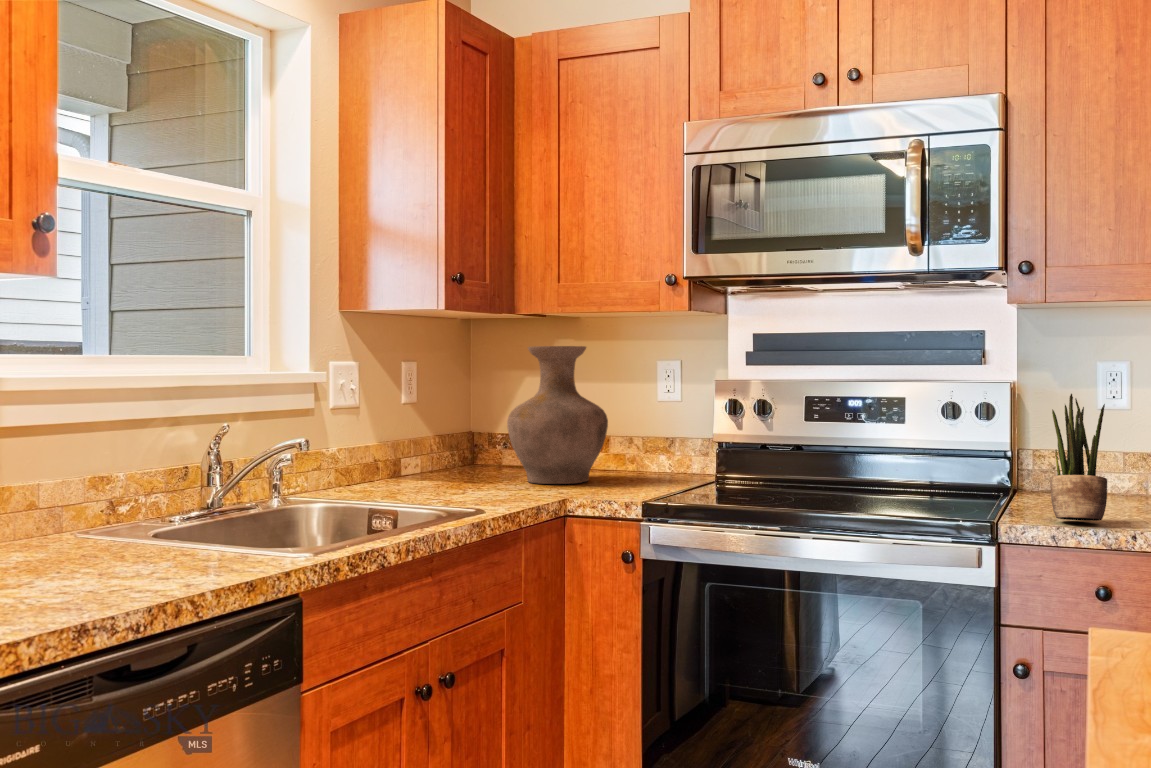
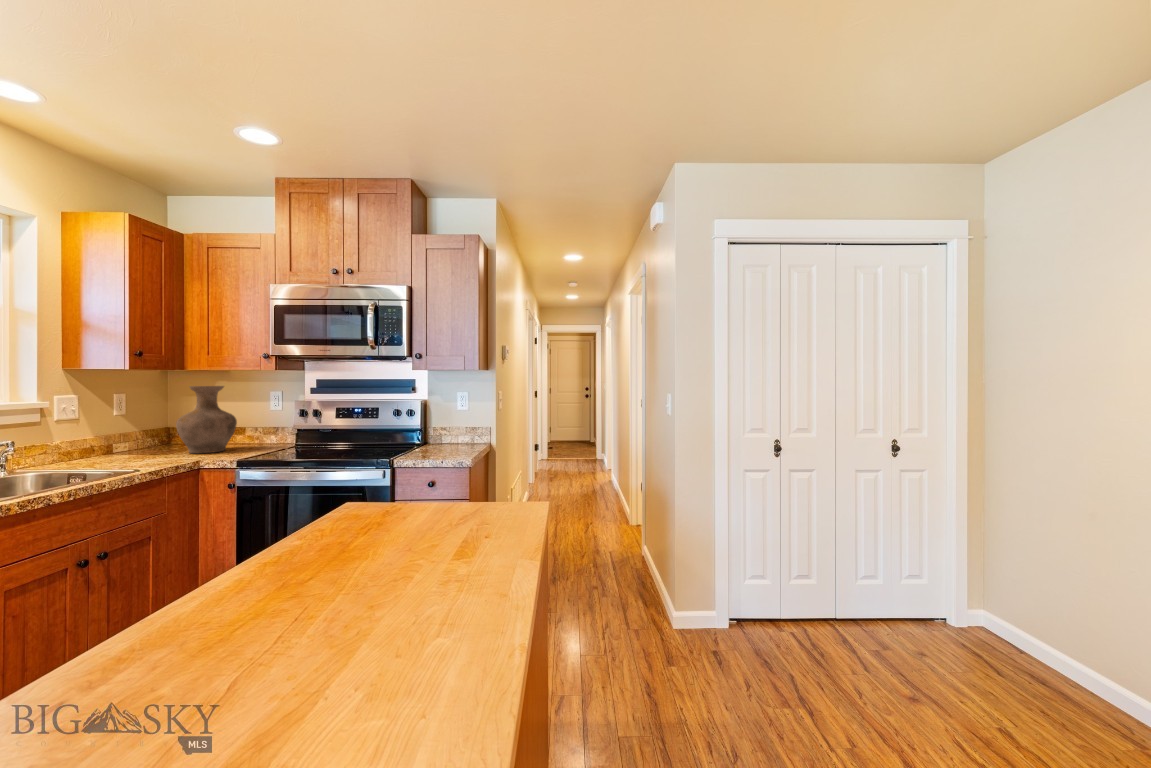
potted plant: present [1050,394,1107,521] -> none [415,408,436,457]

